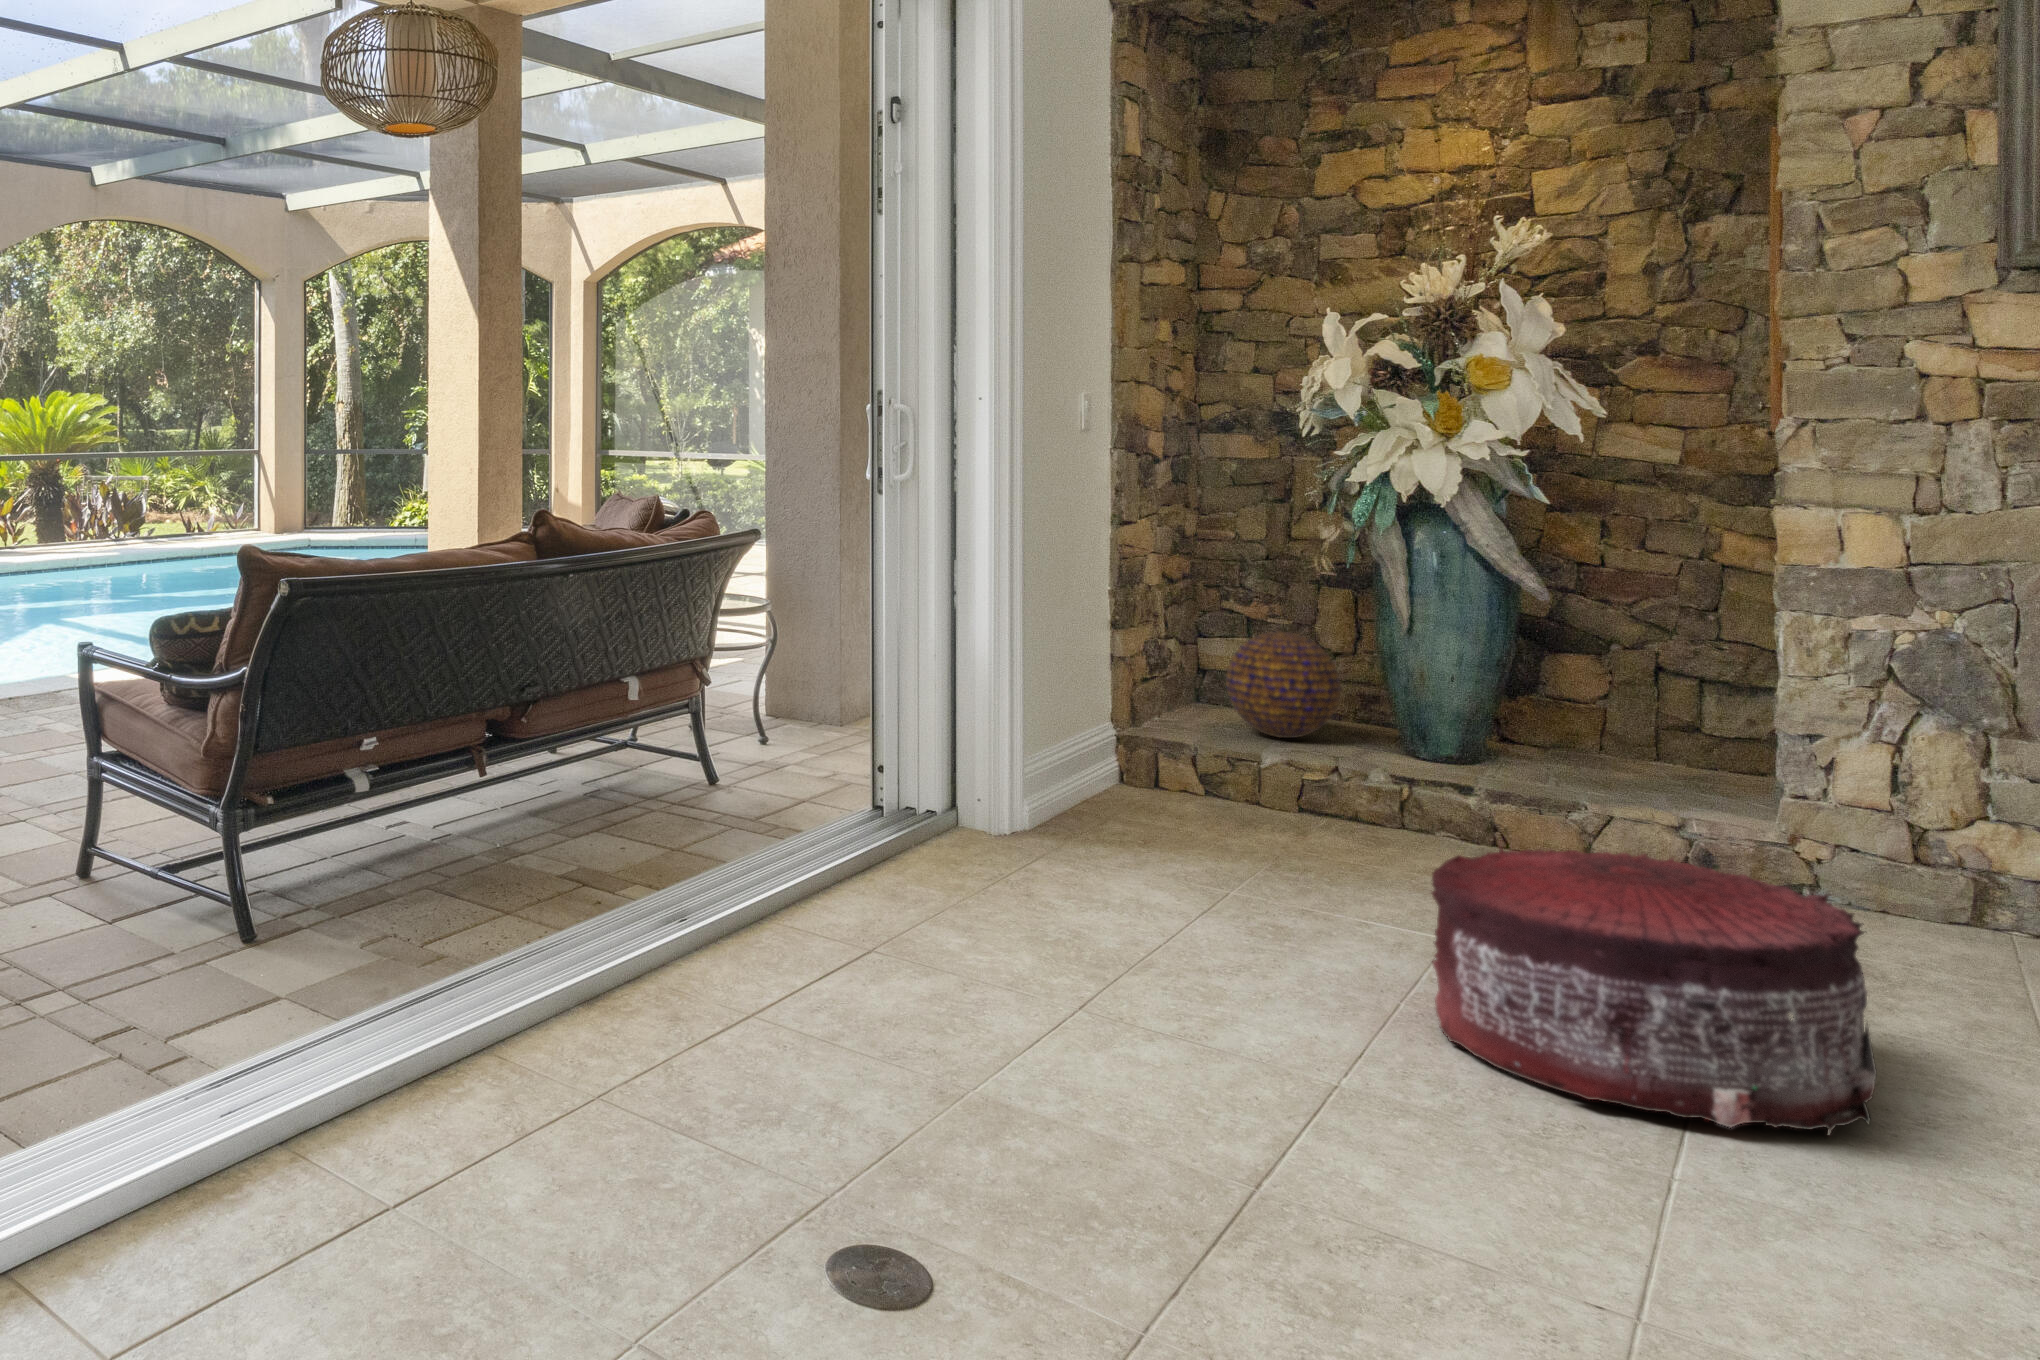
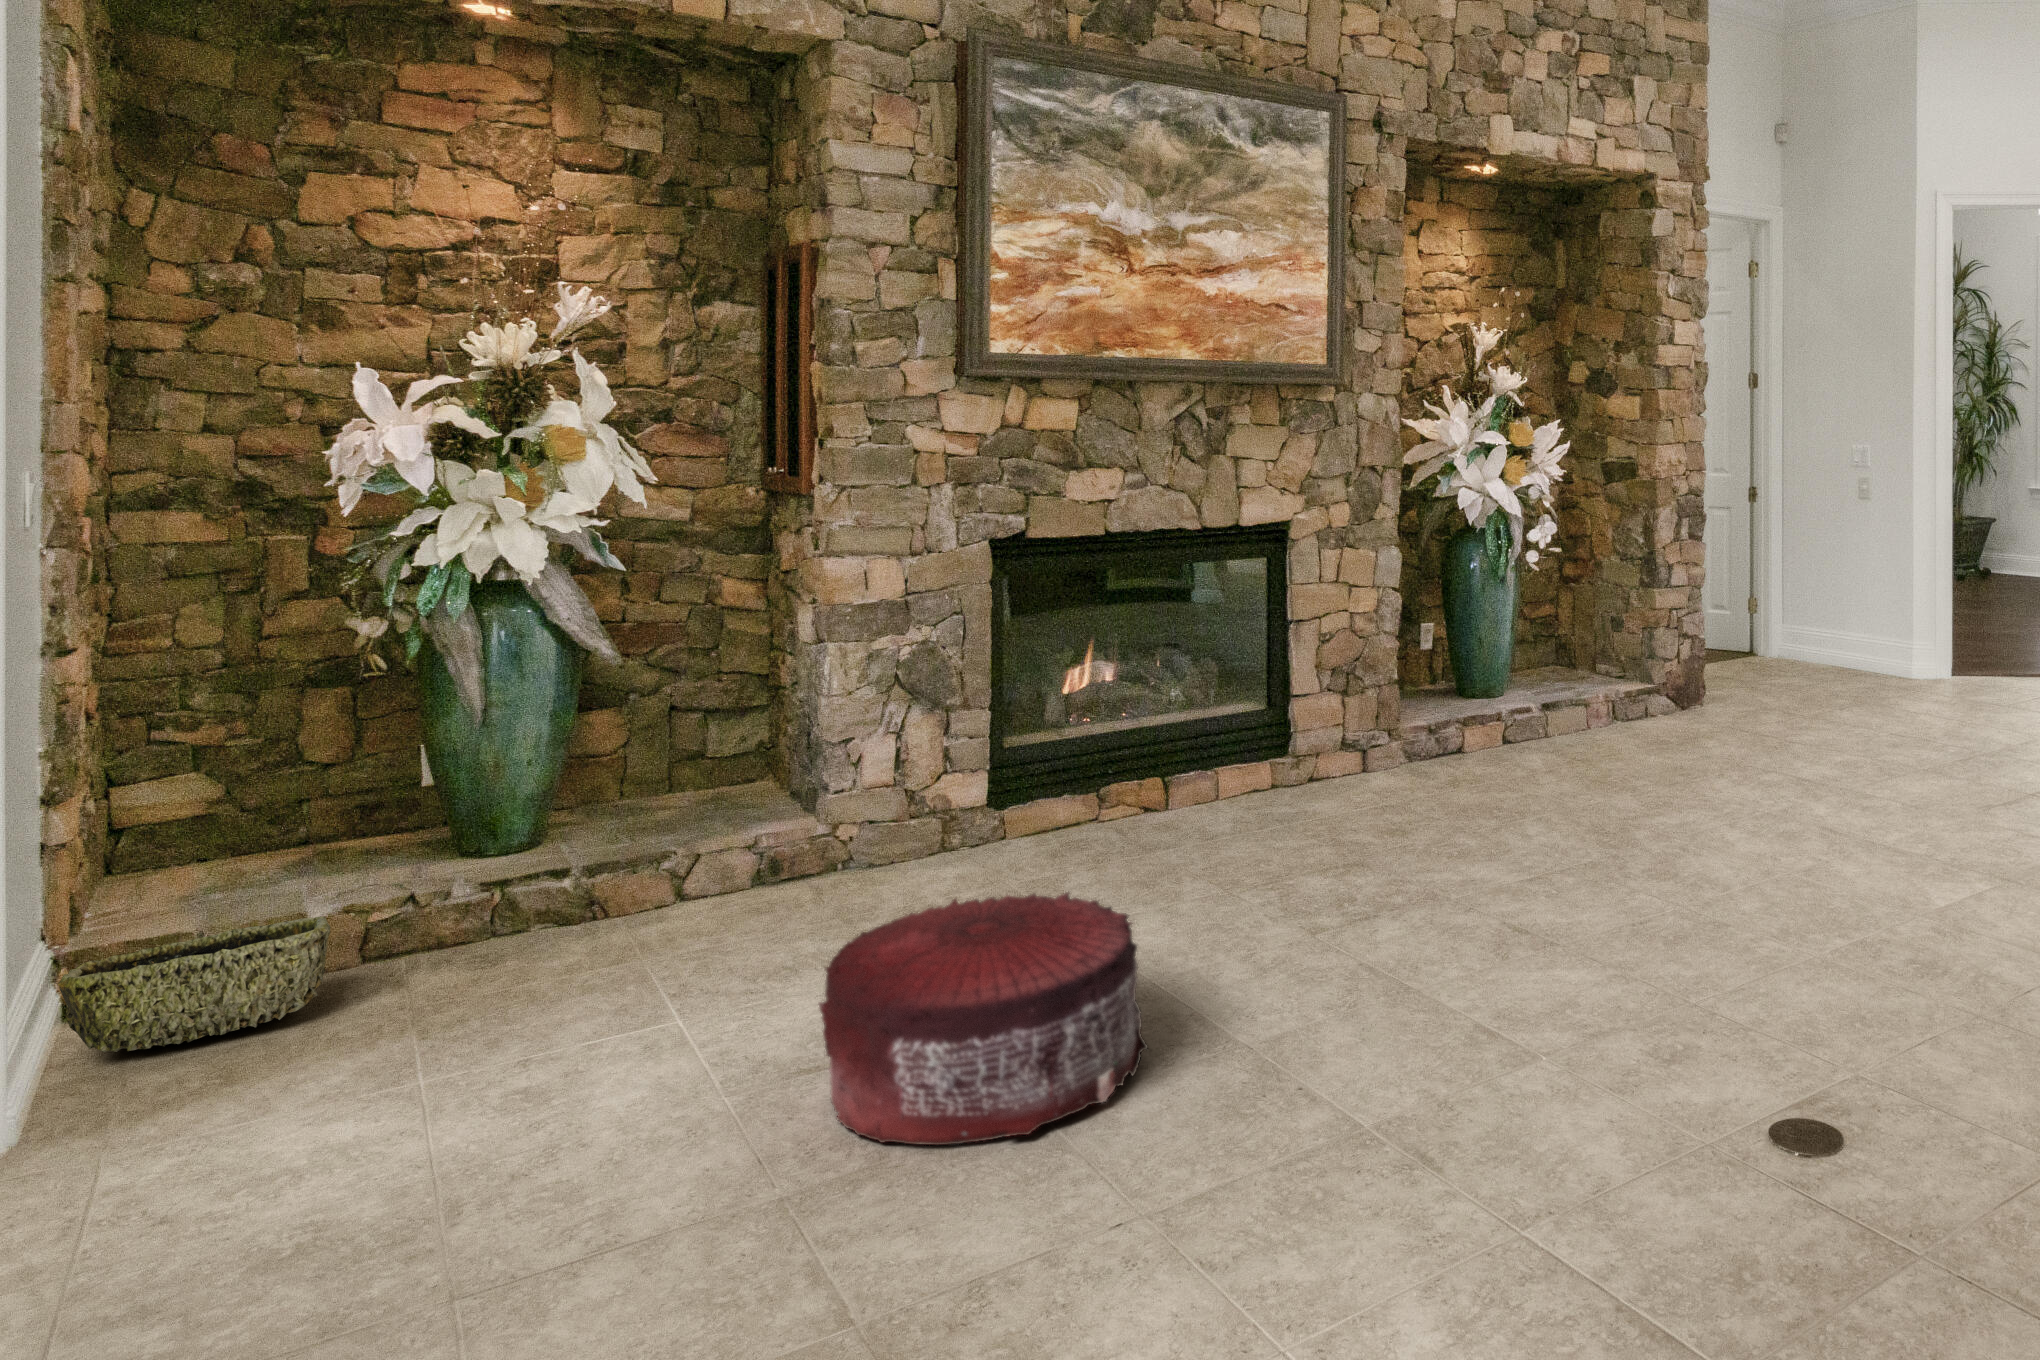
decorative orb: present [1226,631,1341,738] -> none [223,753,377,881]
woven basket: none [1059,731,1244,818] -> present [58,916,330,1052]

